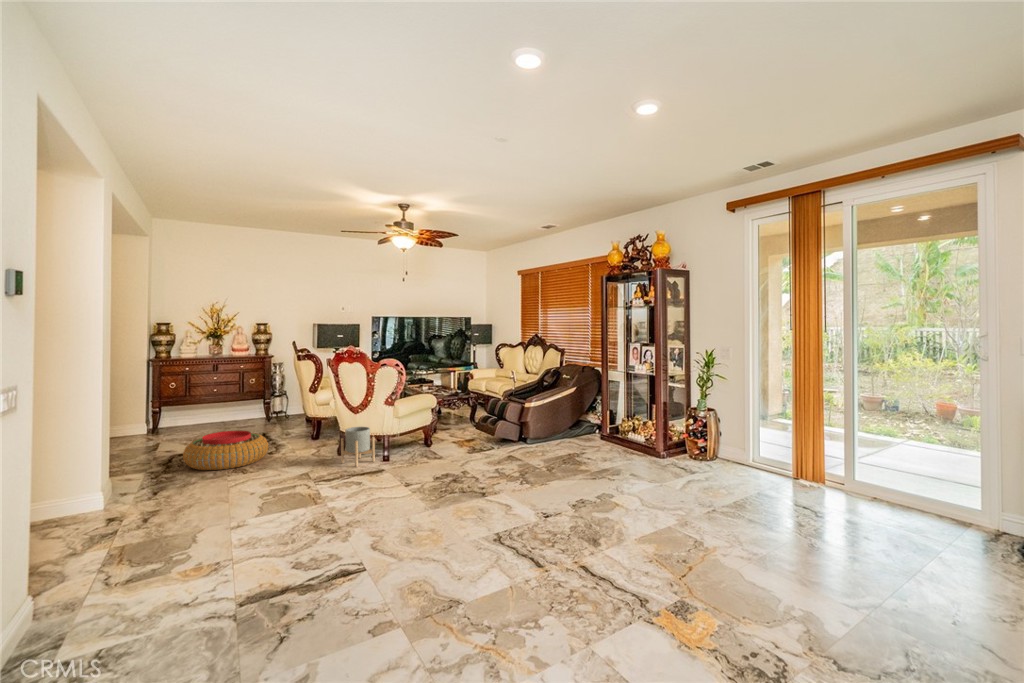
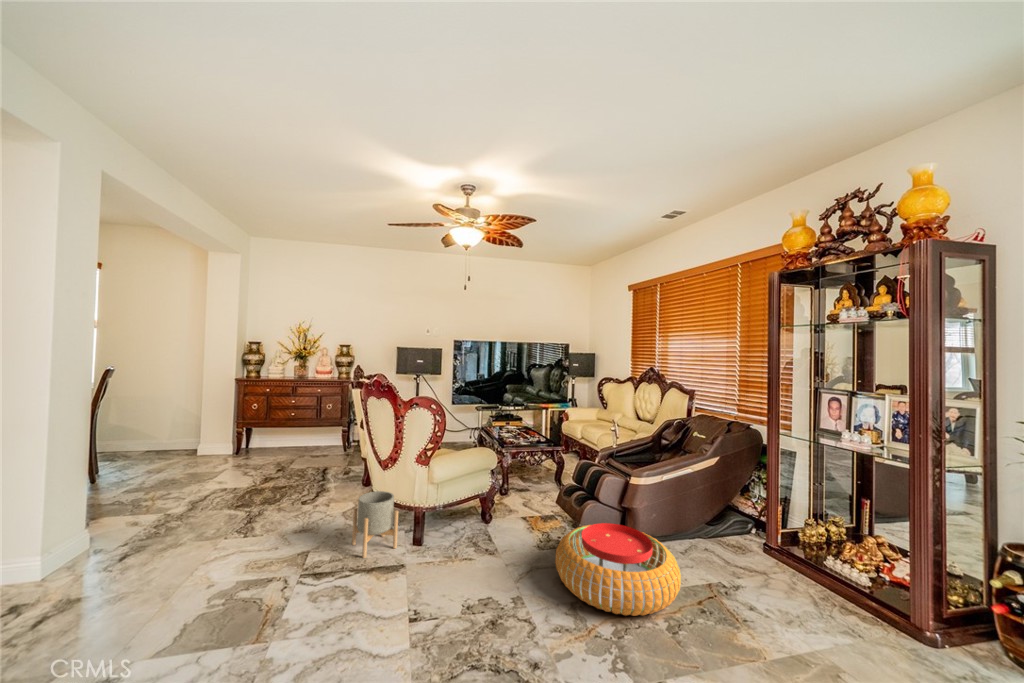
pouf: present [183,430,268,470] -> present [555,523,681,616]

